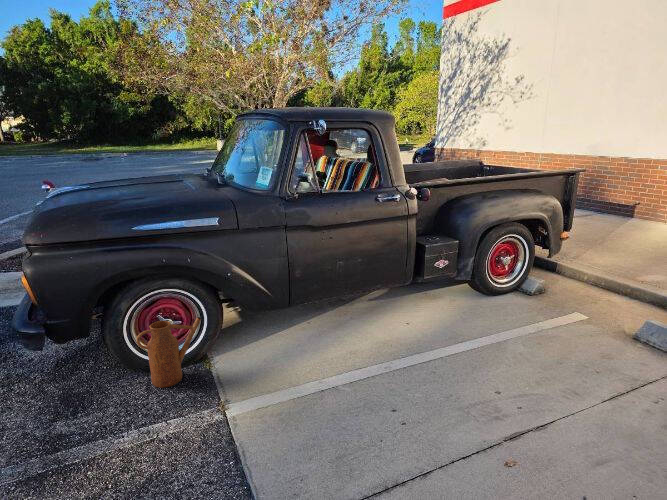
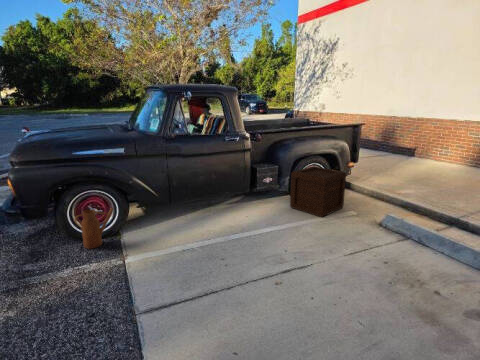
wooden crate: none [474,238,569,325] -> present [290,166,346,217]

